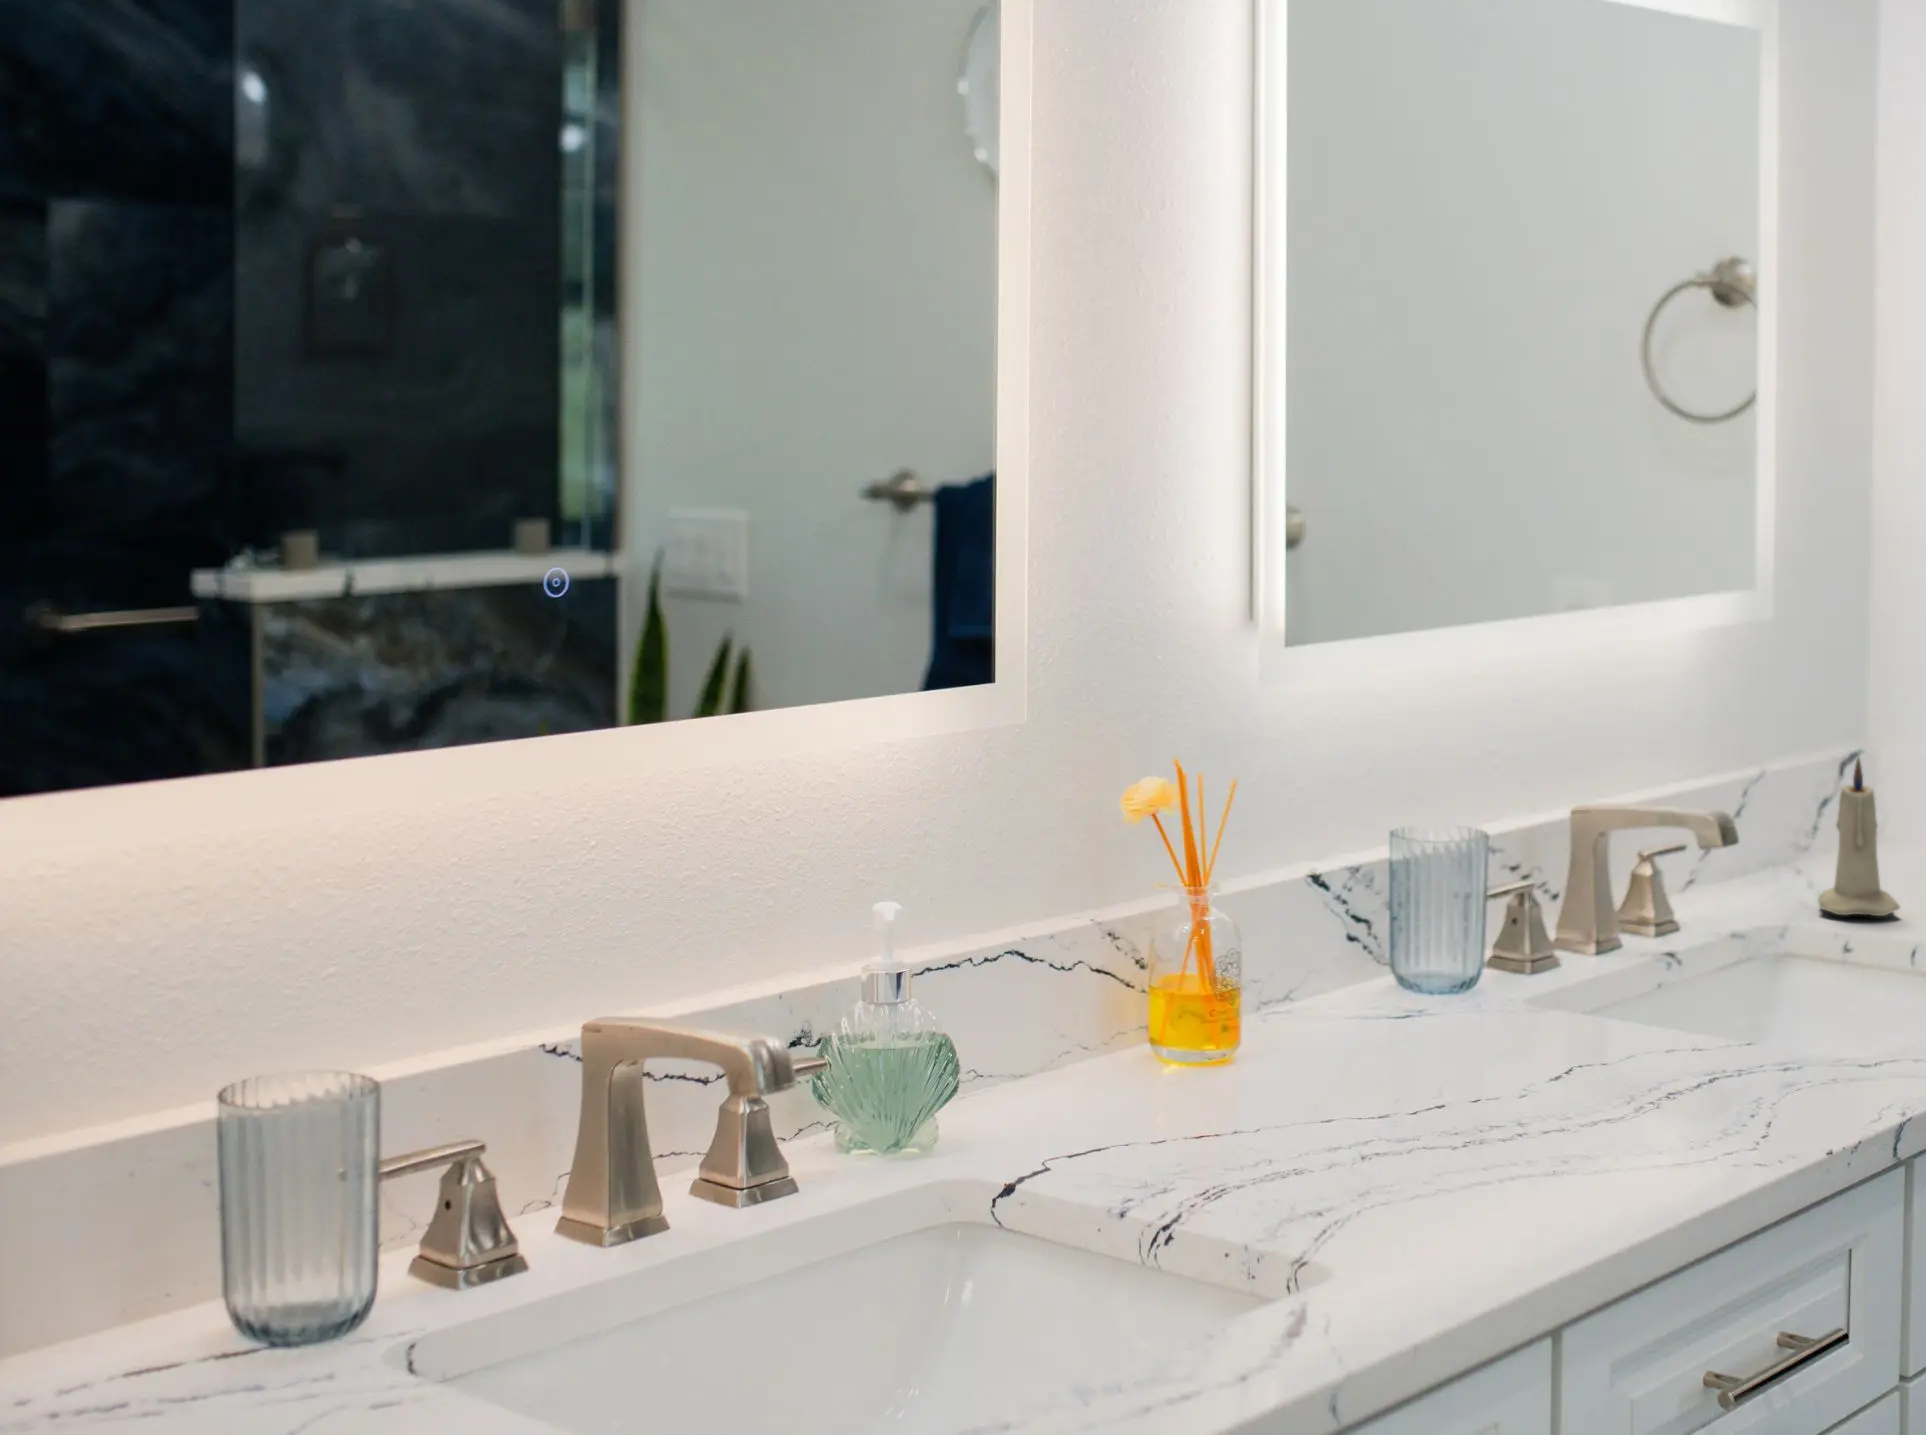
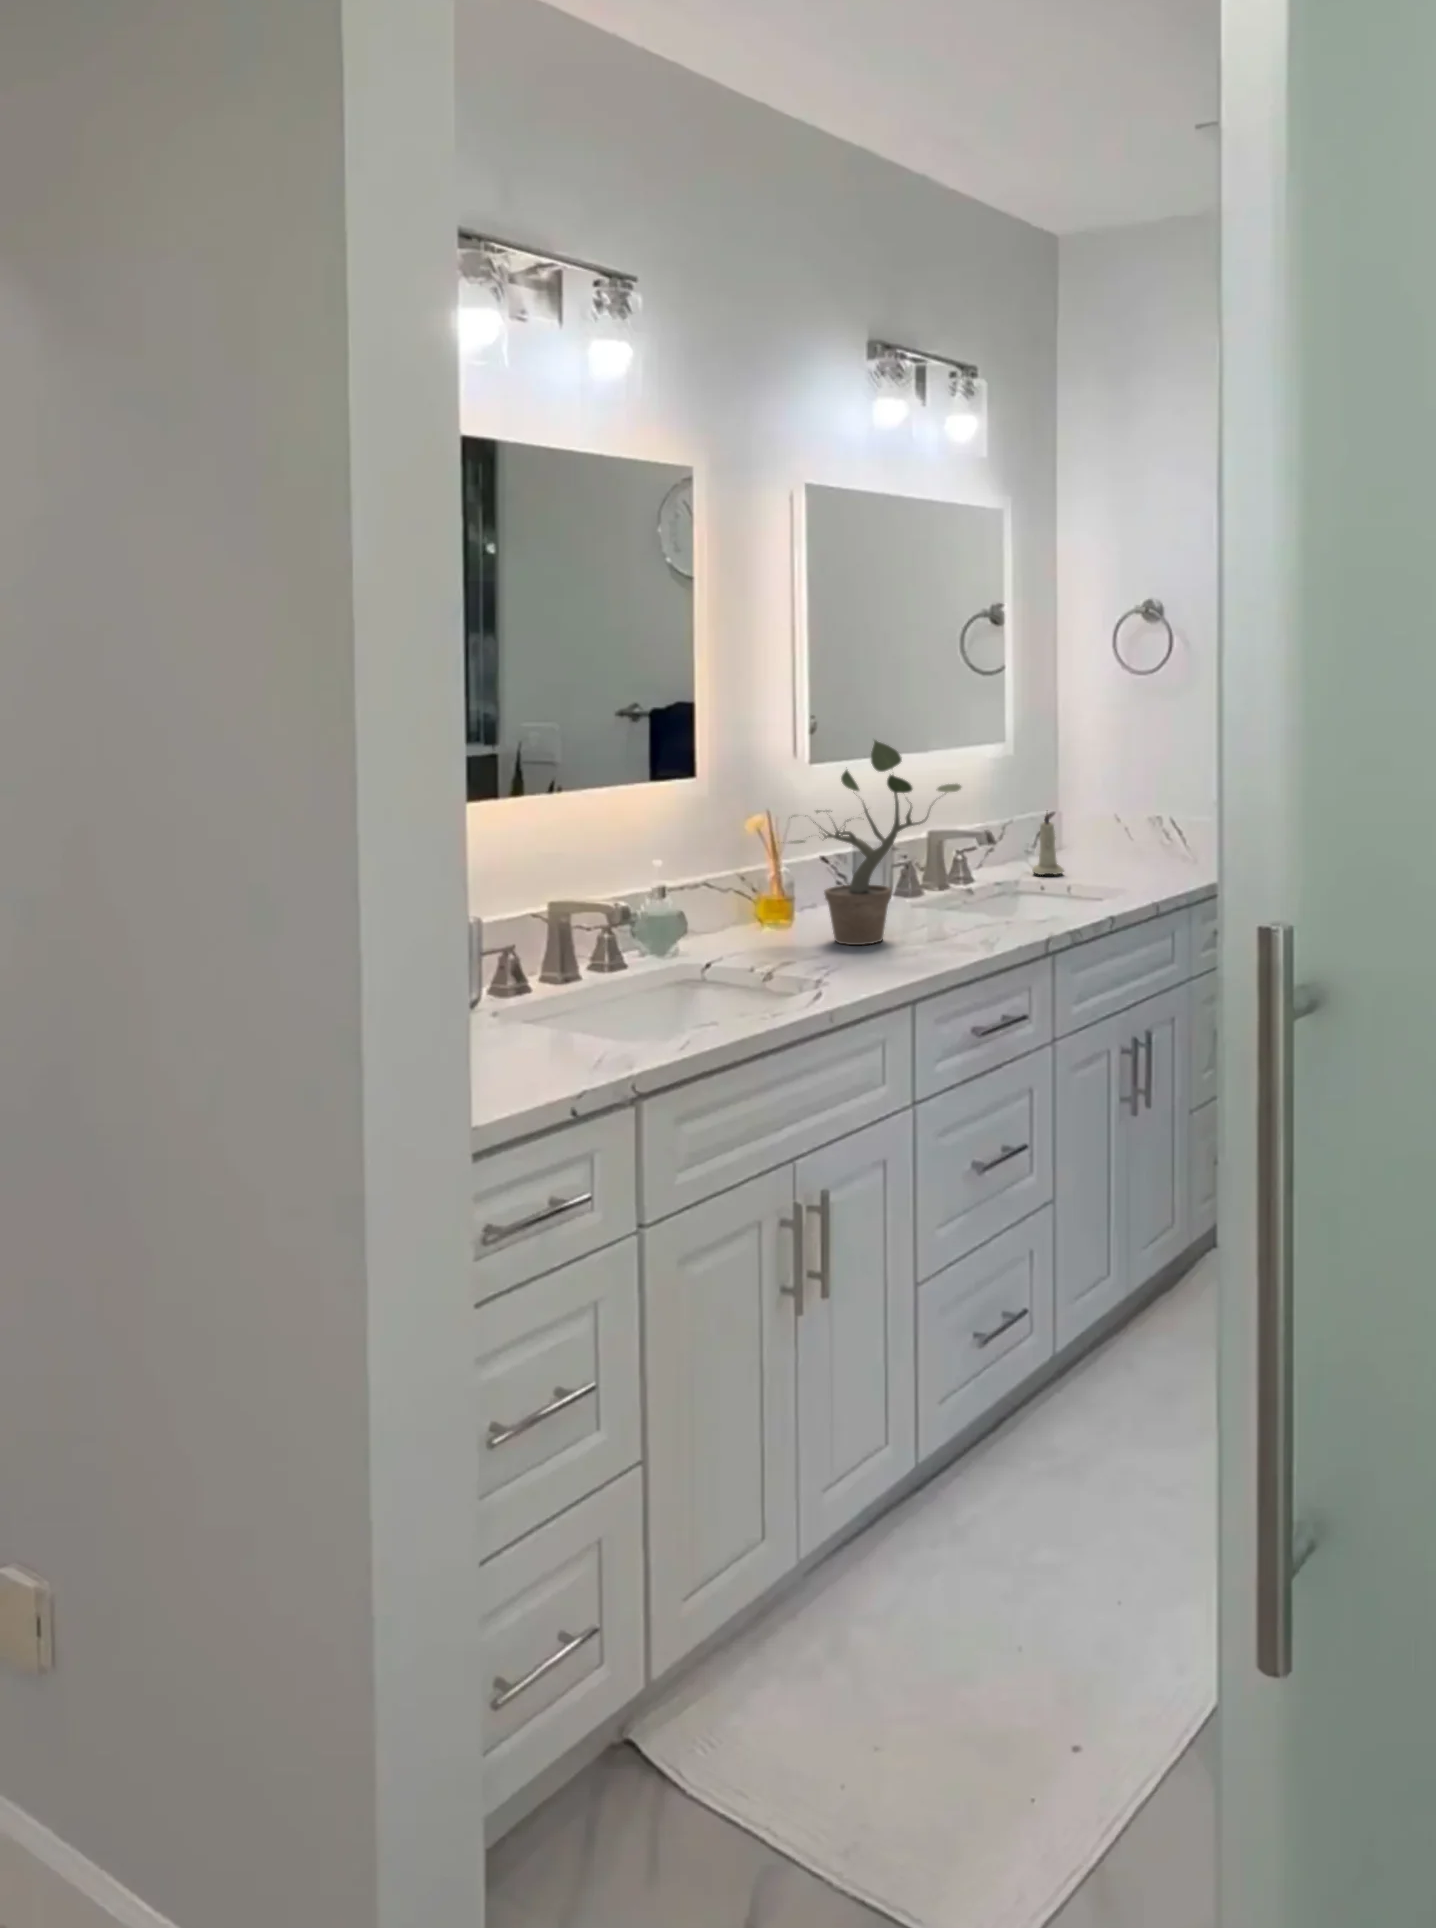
potted plant: none [1189,586,1685,1135] -> present [791,741,961,945]

